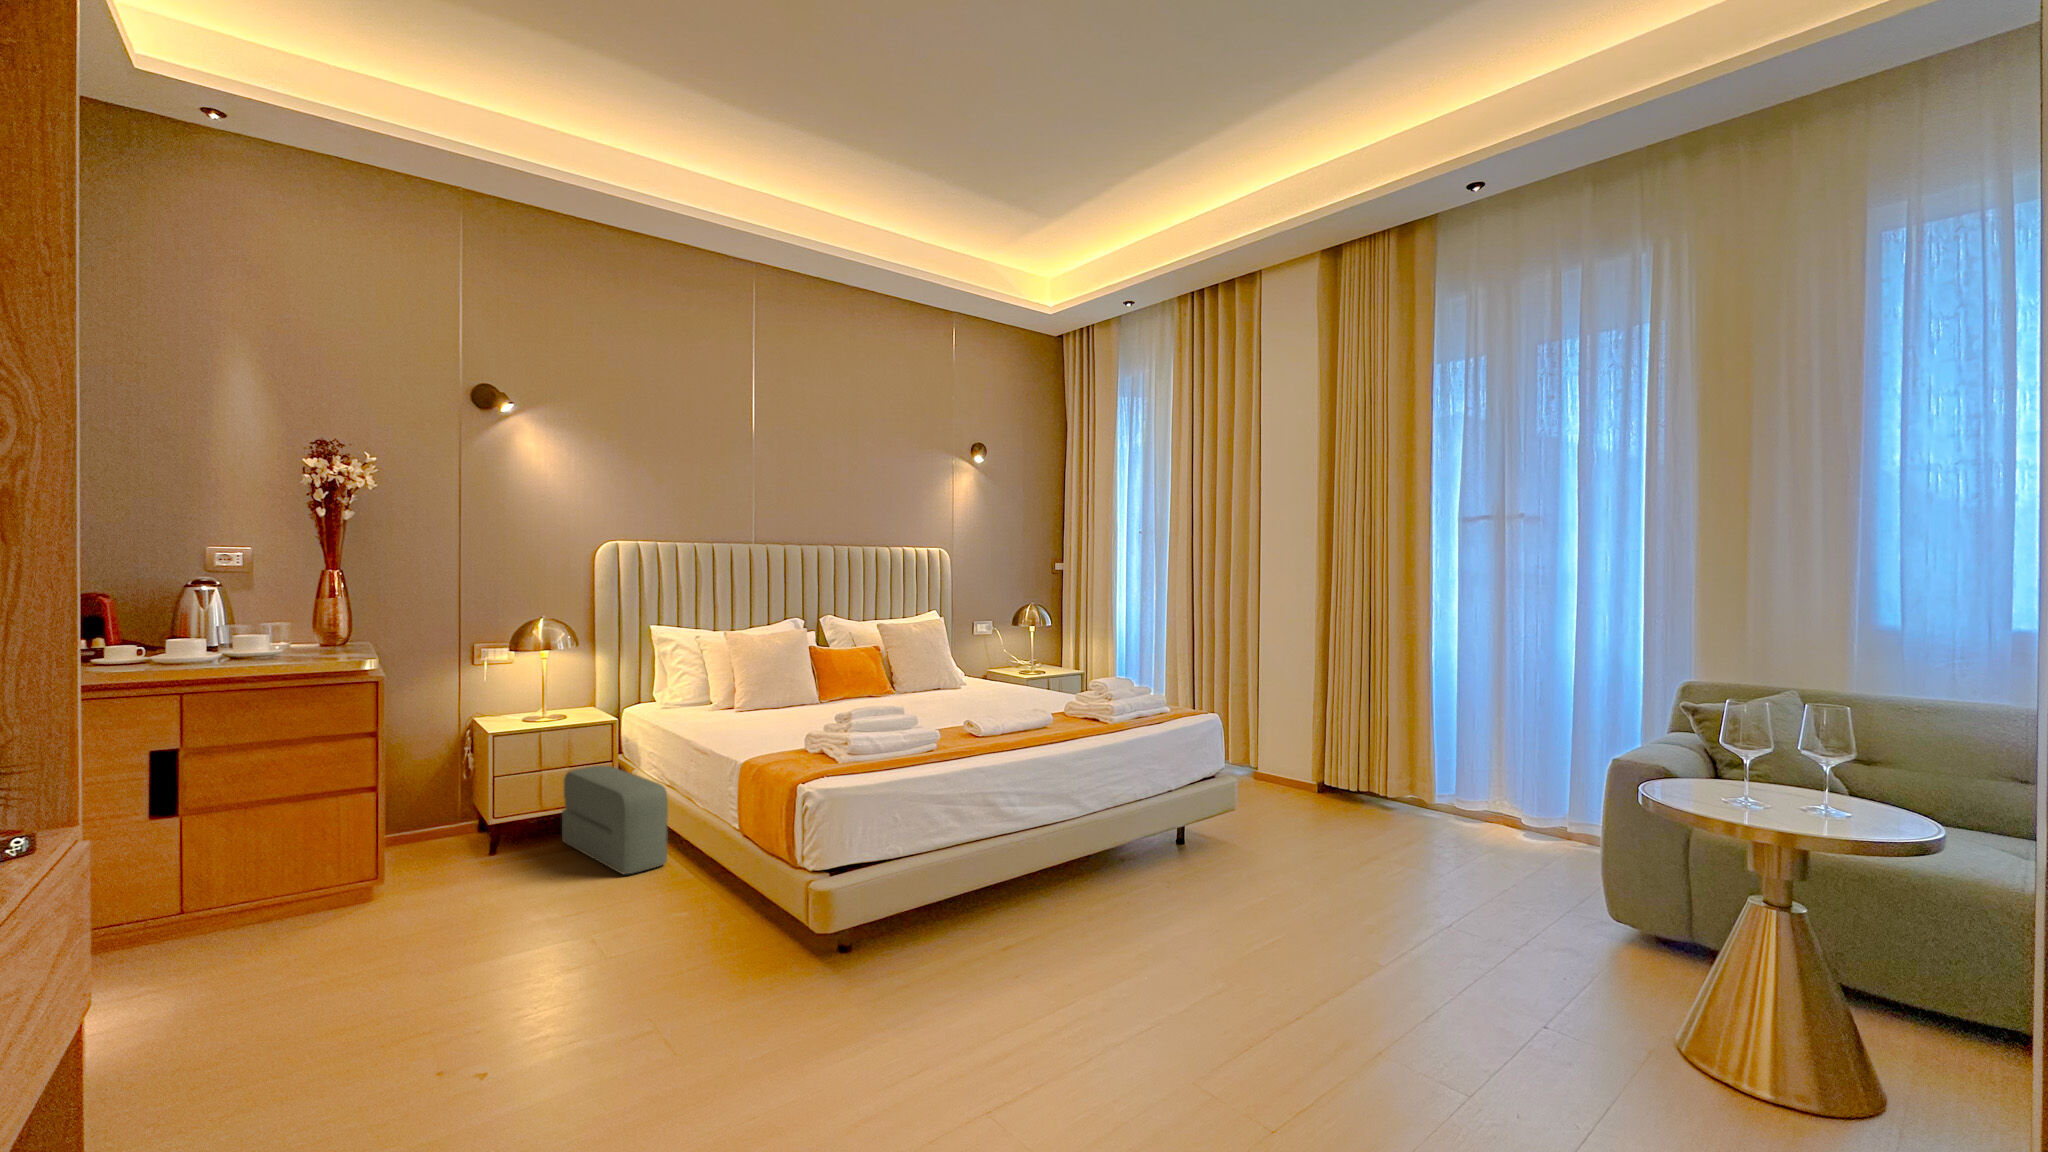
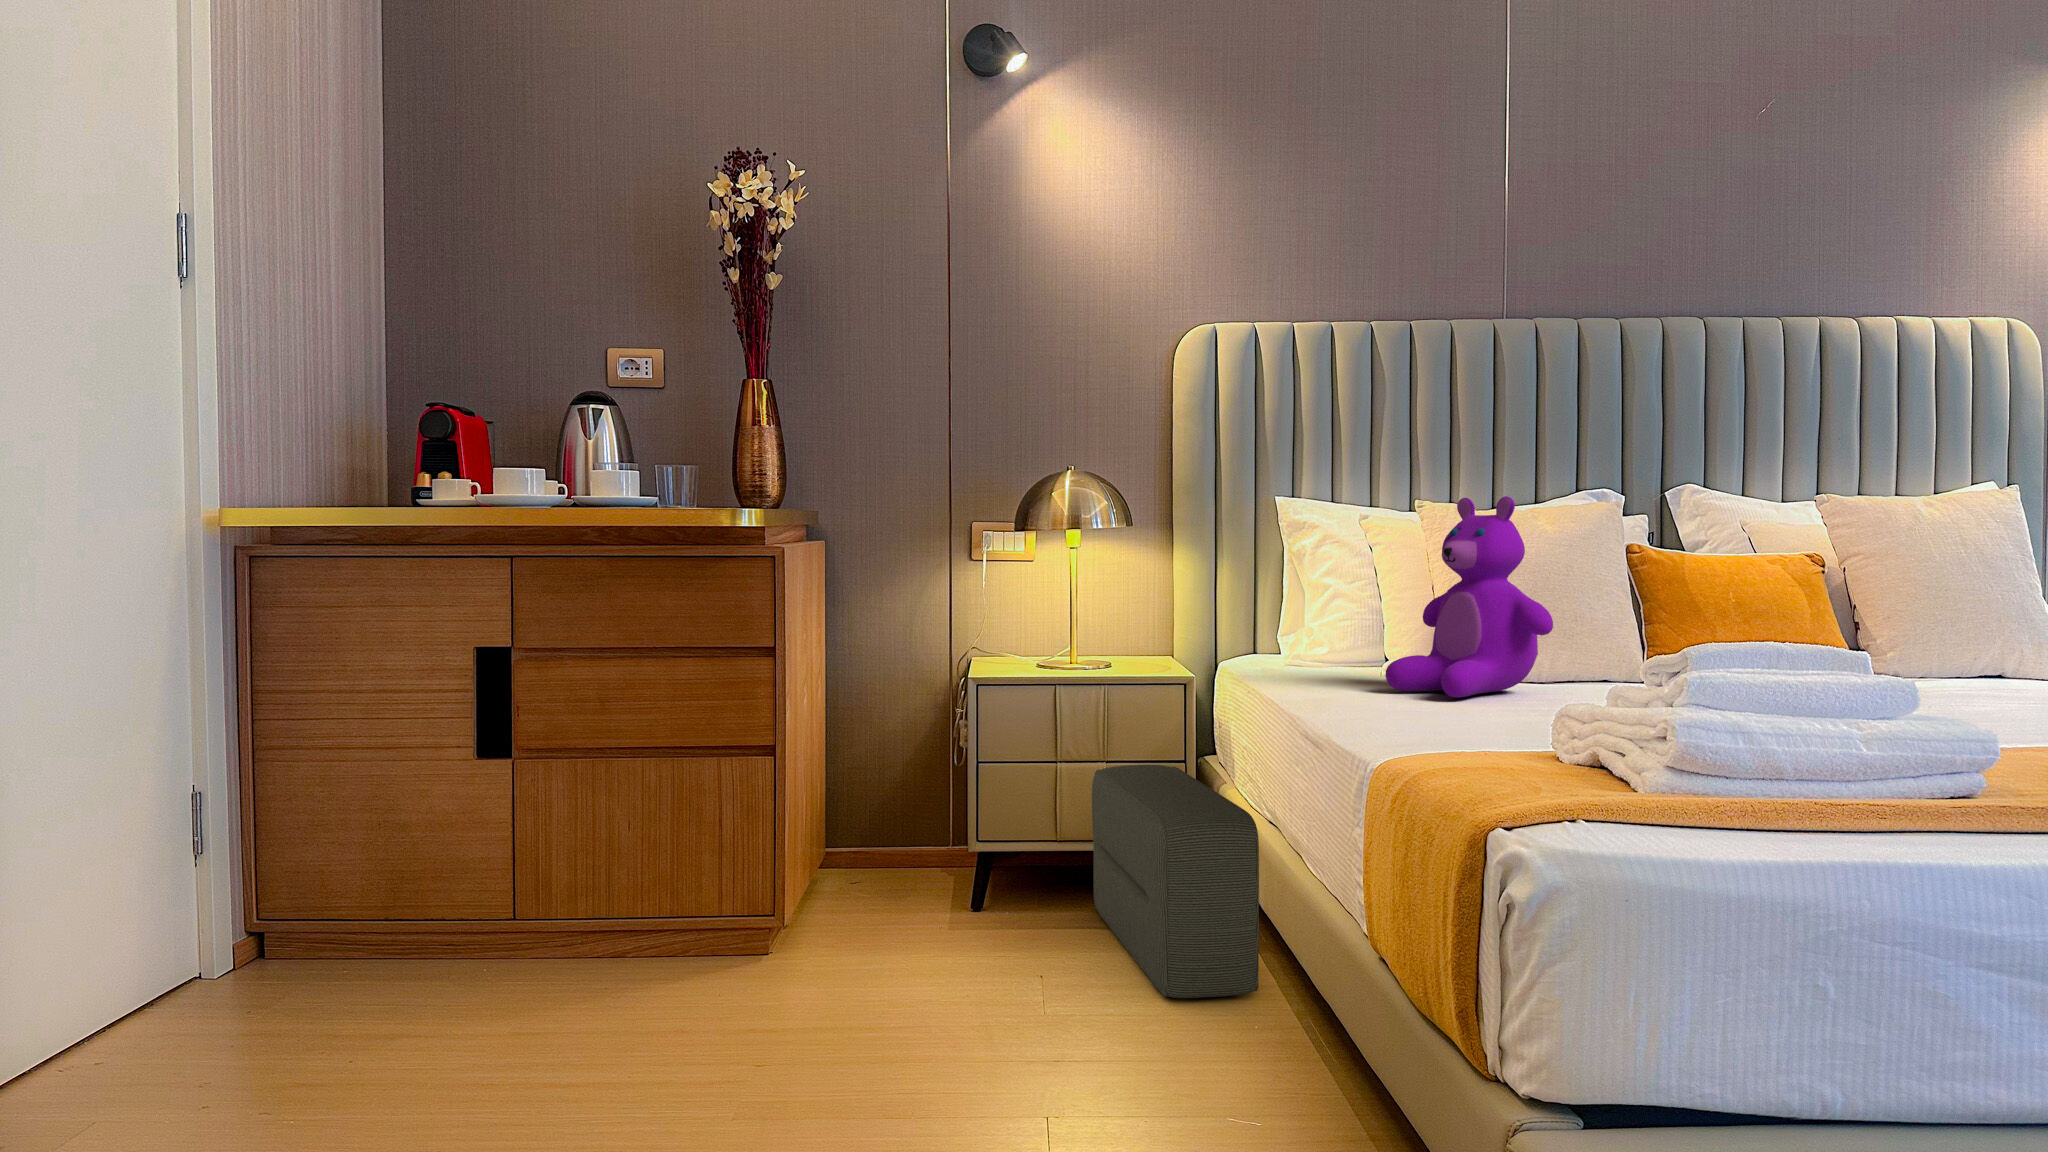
teddy bear: none [722,640,791,725] -> present [1385,496,1553,698]

